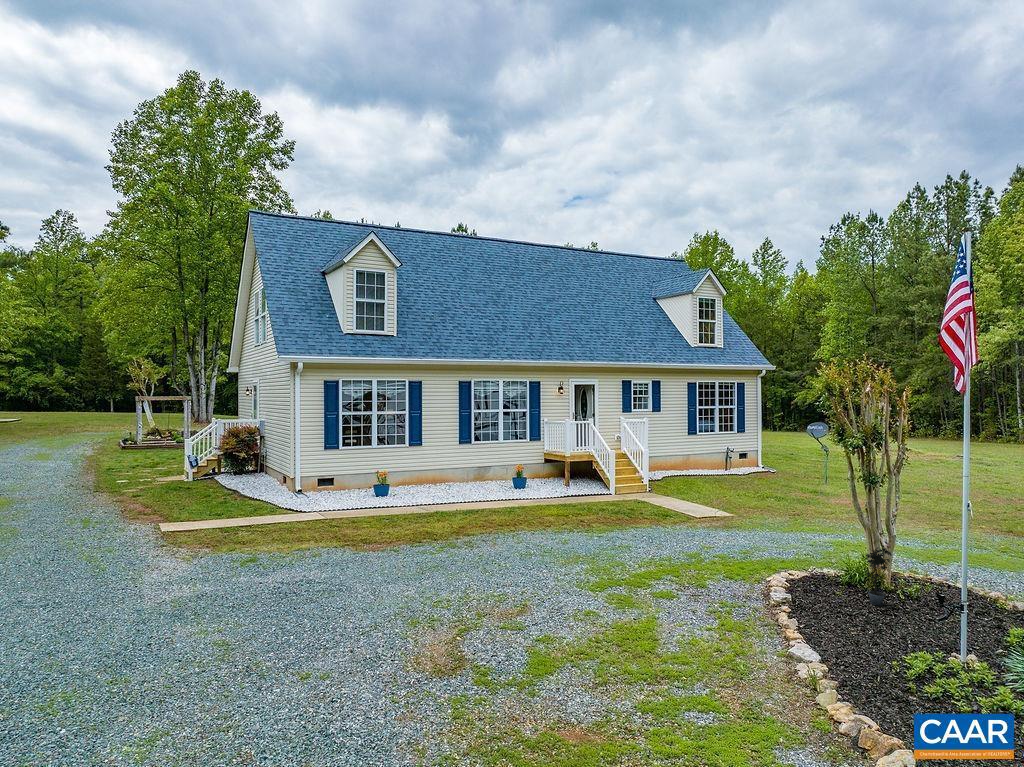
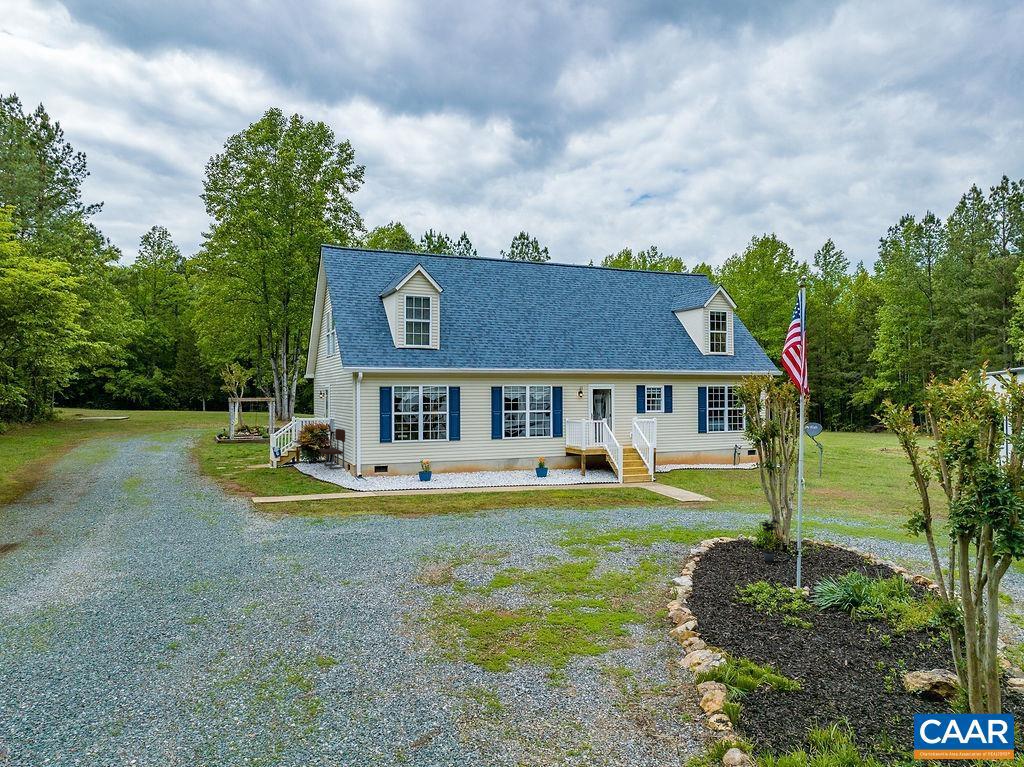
bench: none [247,433,280,483] -> present [319,429,345,469]

